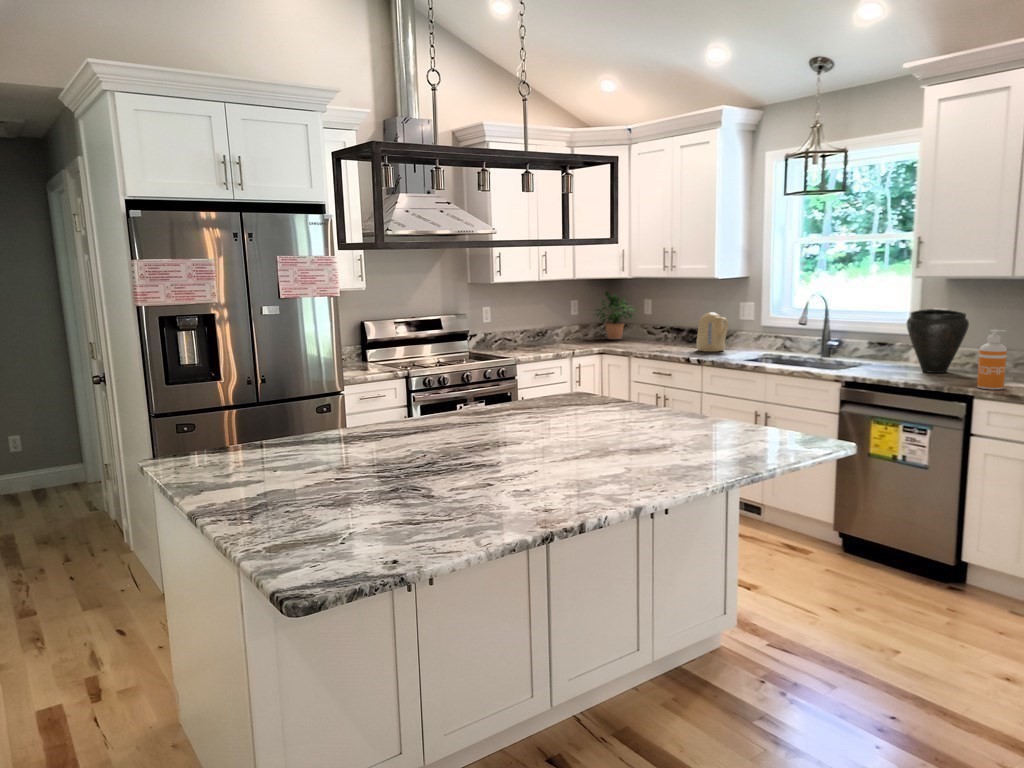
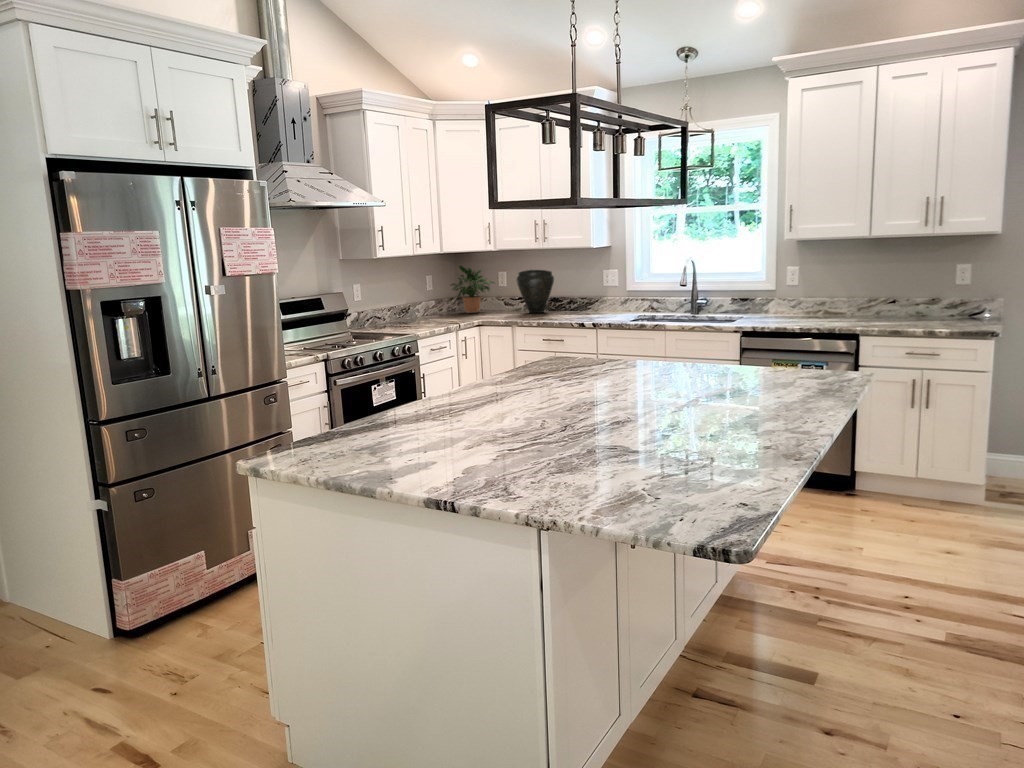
vase: present [906,309,969,373] -> present [517,270,554,313]
kettle: present [697,312,728,352] -> none [572,280,605,317]
soap dispenser: present [977,330,1007,389] -> none [860,278,883,327]

